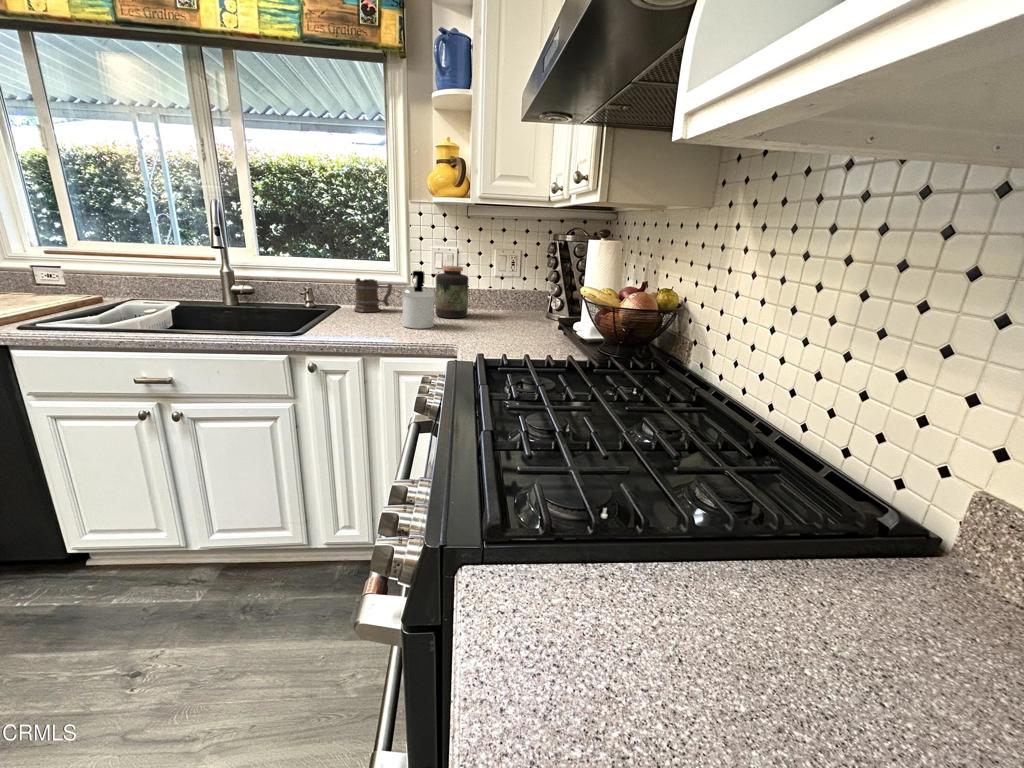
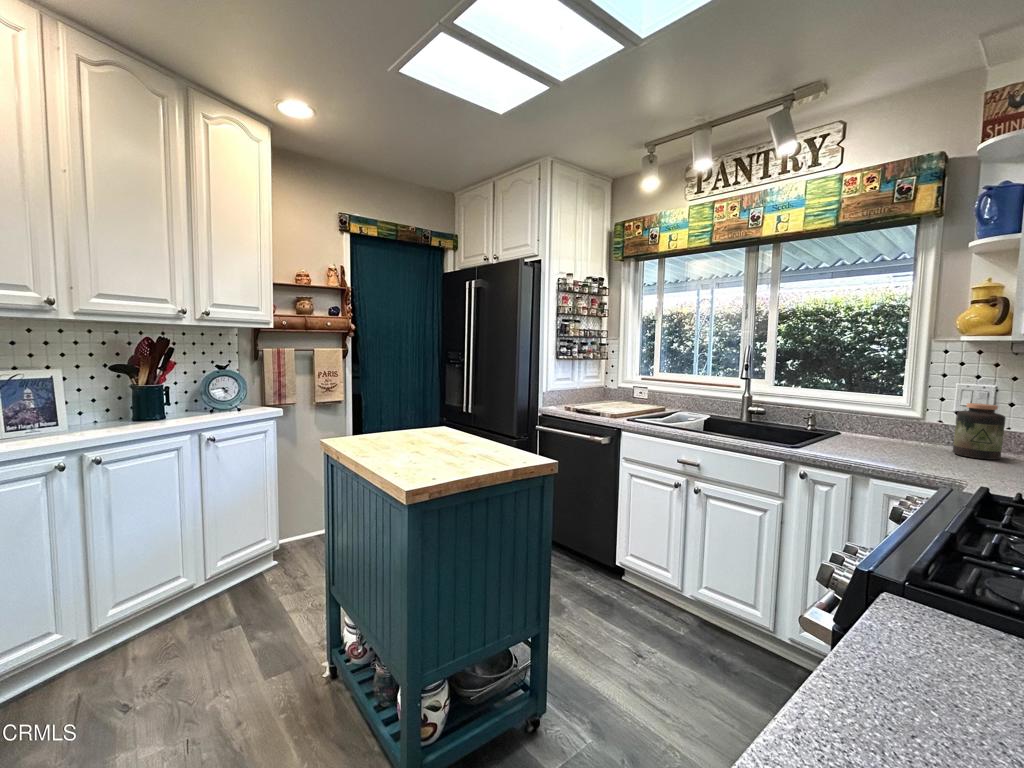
soap dispenser: present [401,271,435,329] -> none [904,405,950,462]
mug: present [354,278,392,312] -> none [853,409,901,441]

